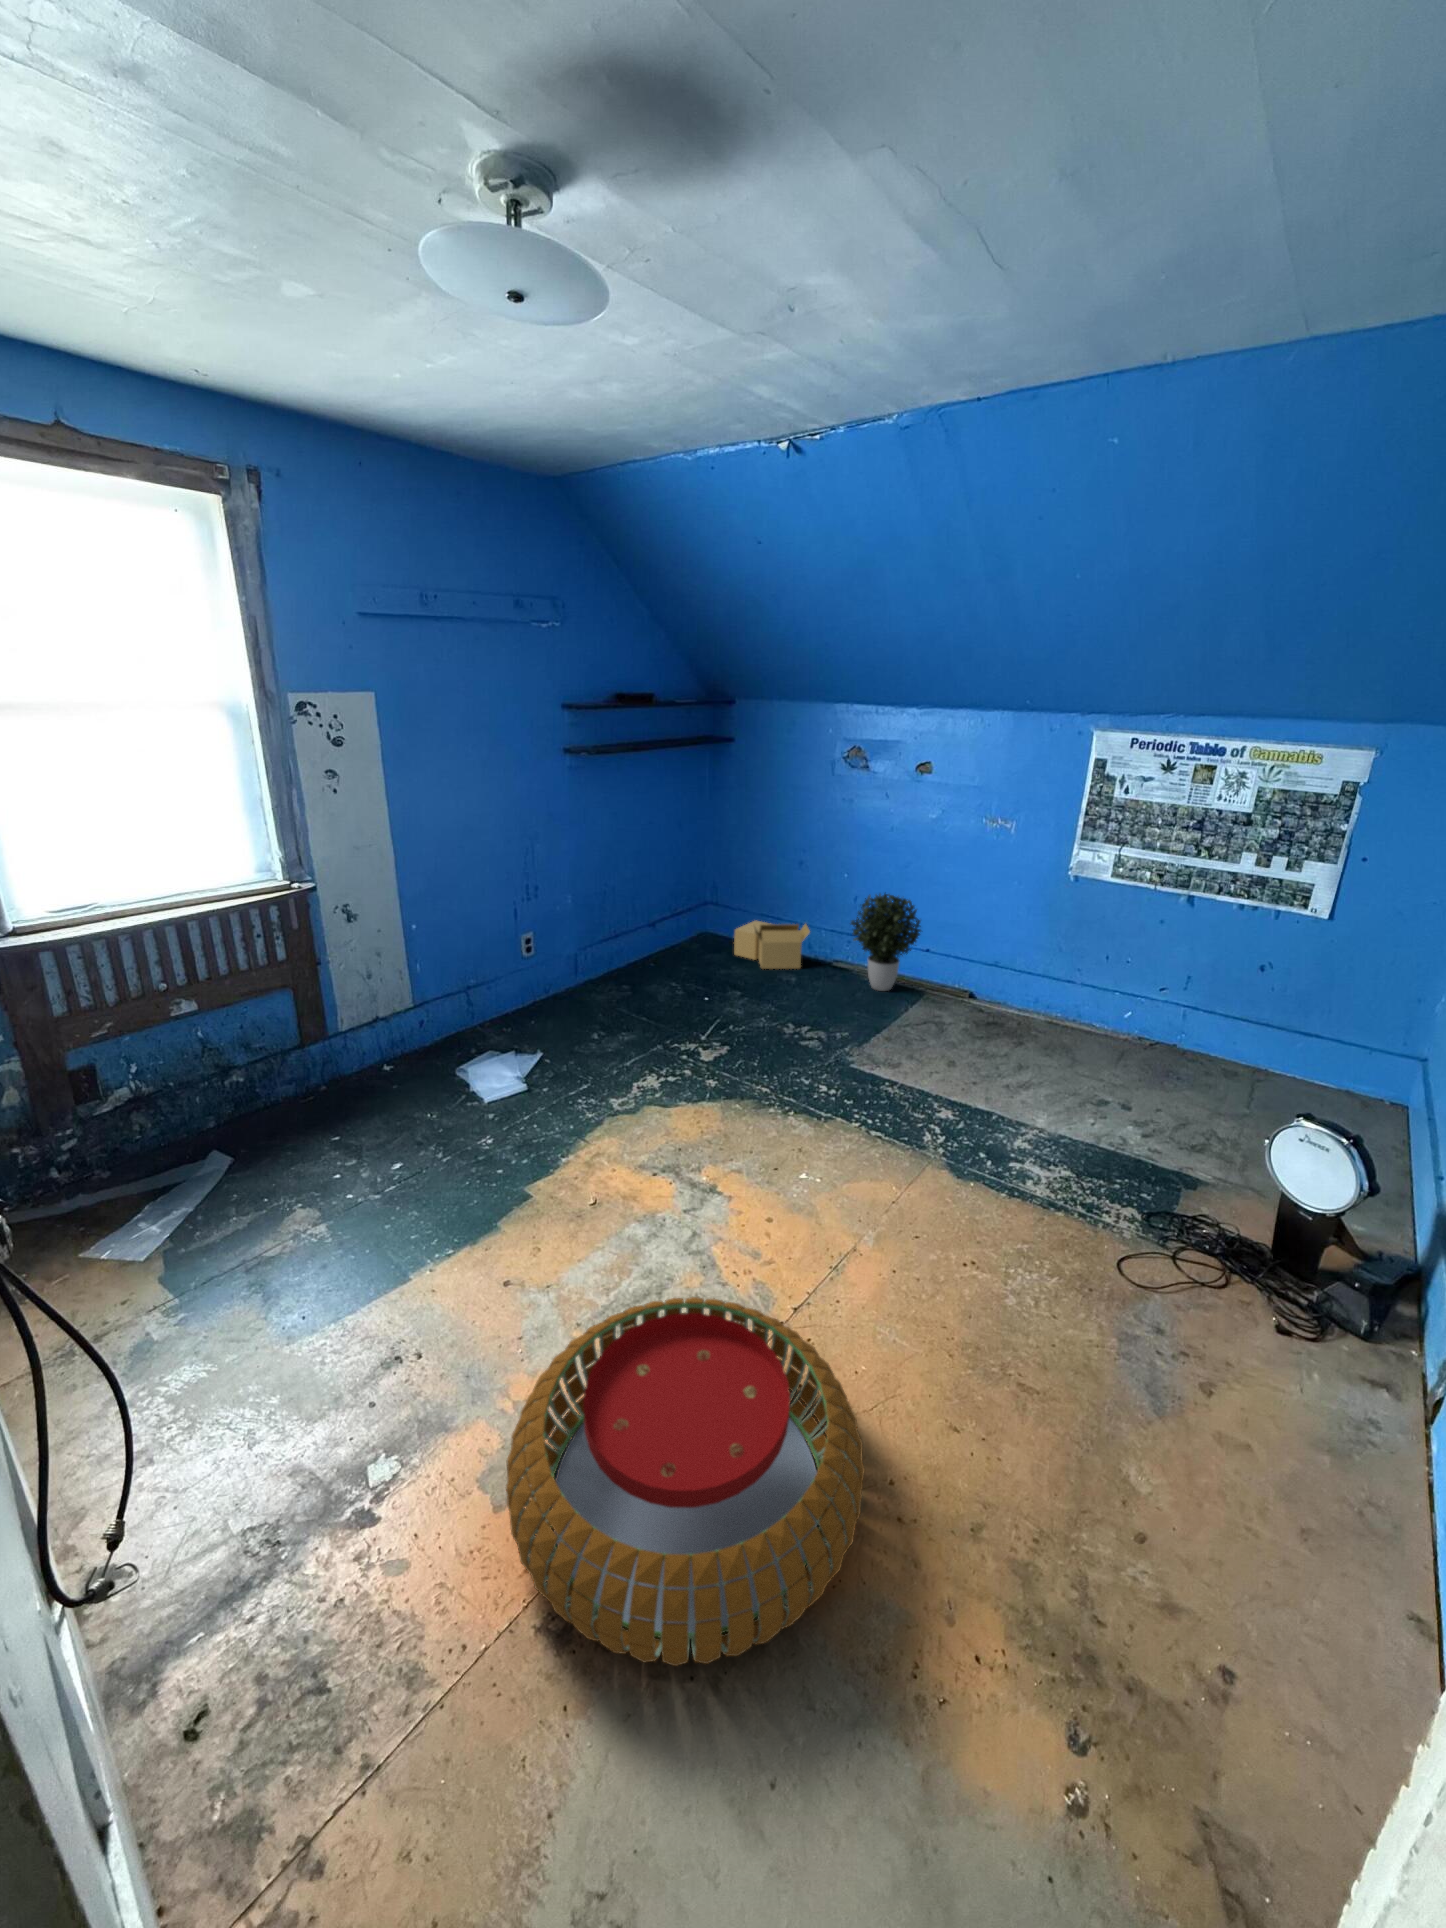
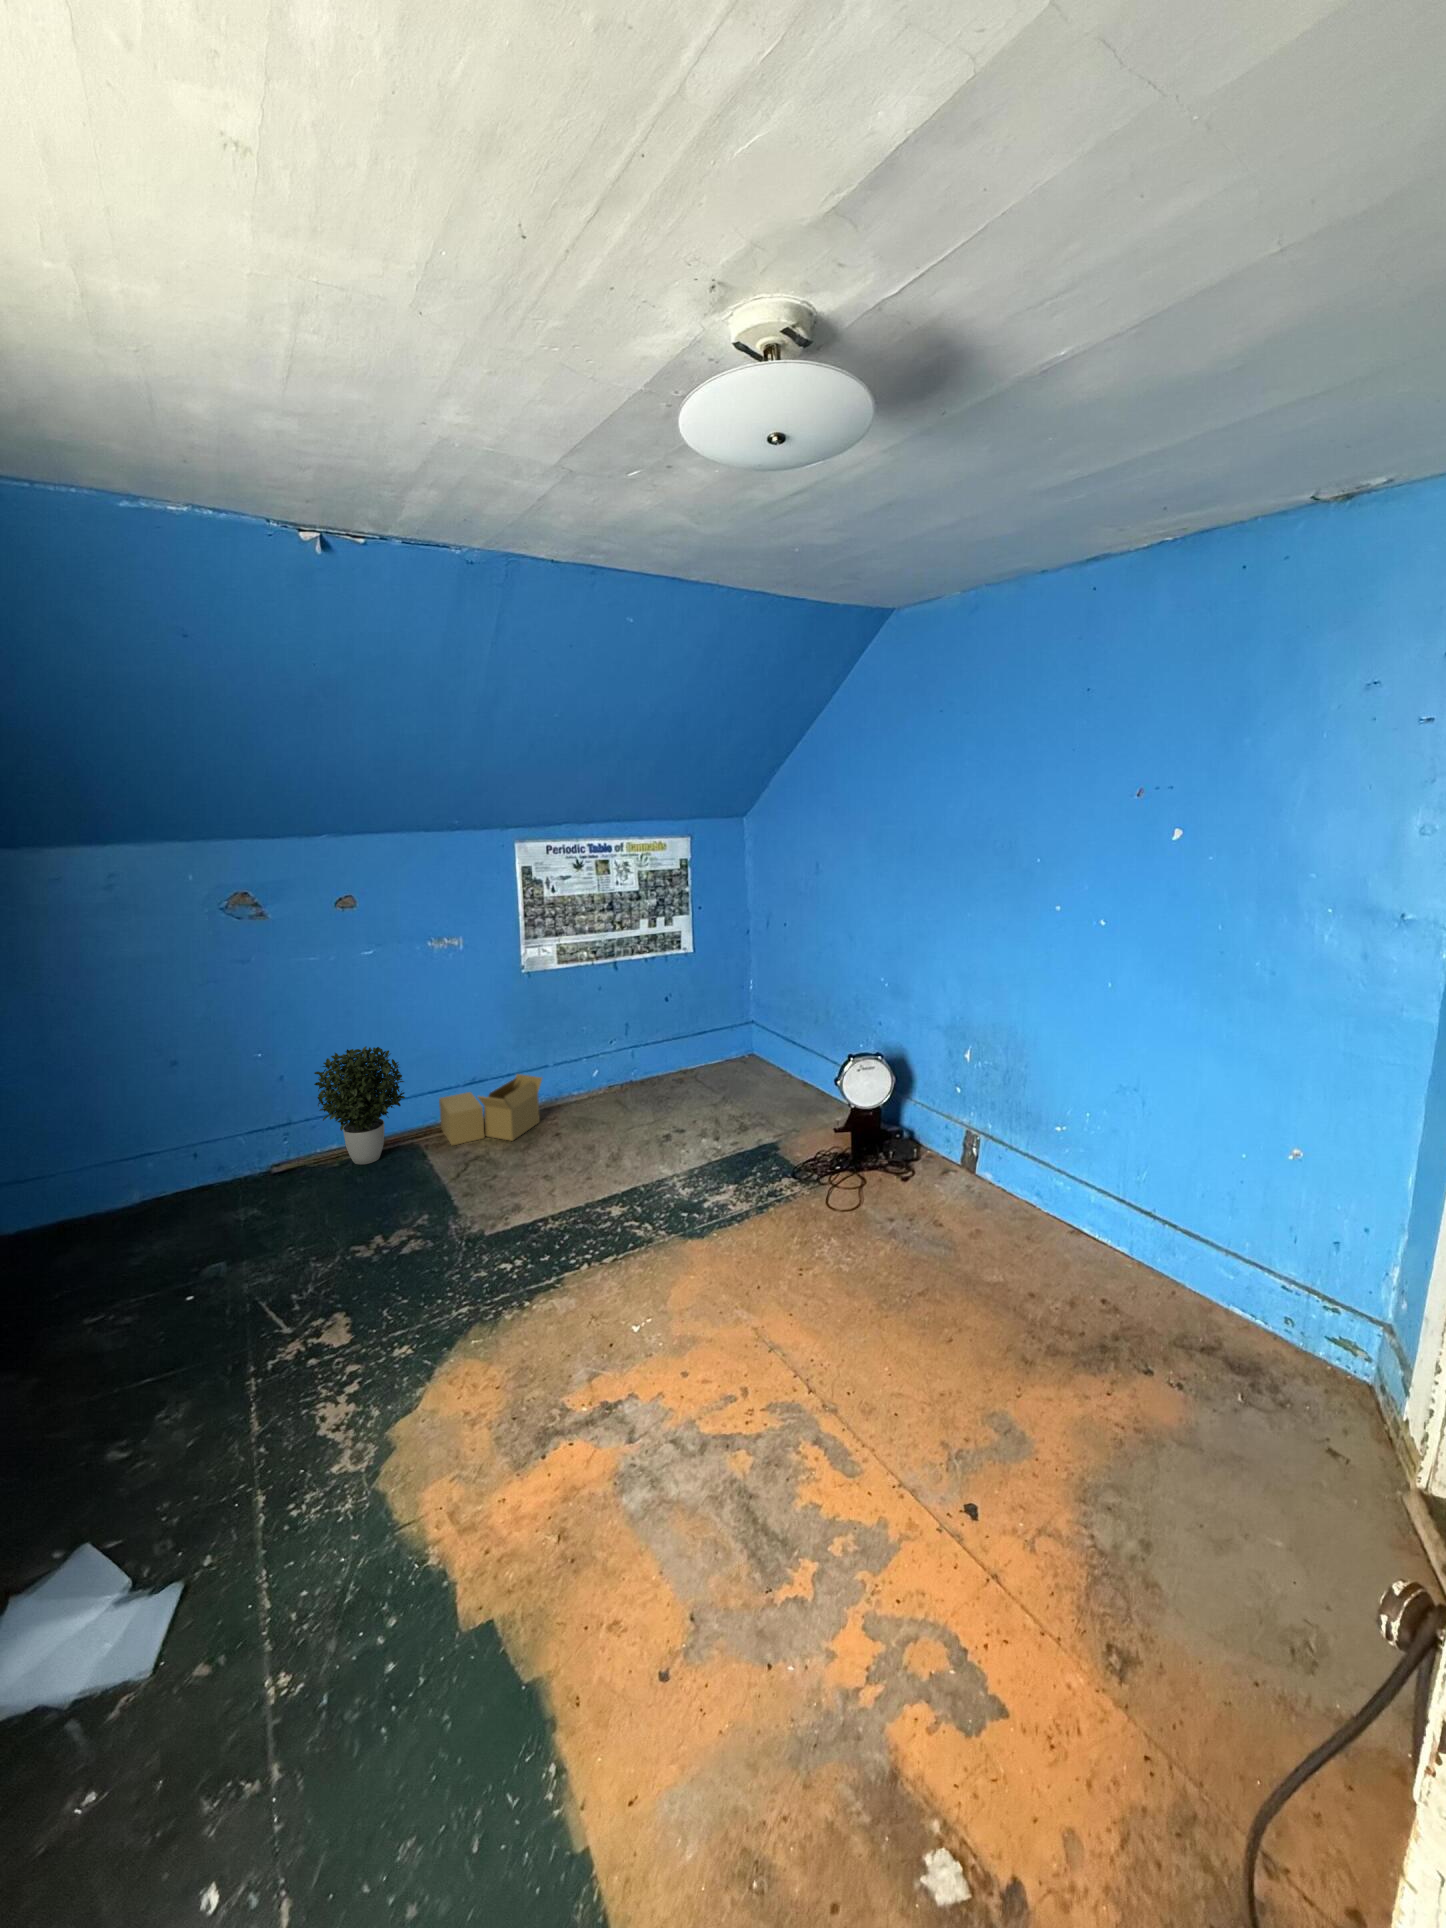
cardboard box: present [734,921,810,969] -> present [439,1074,542,1145]
pouf: present [506,1297,865,1666] -> none [833,1356,1166,1675]

